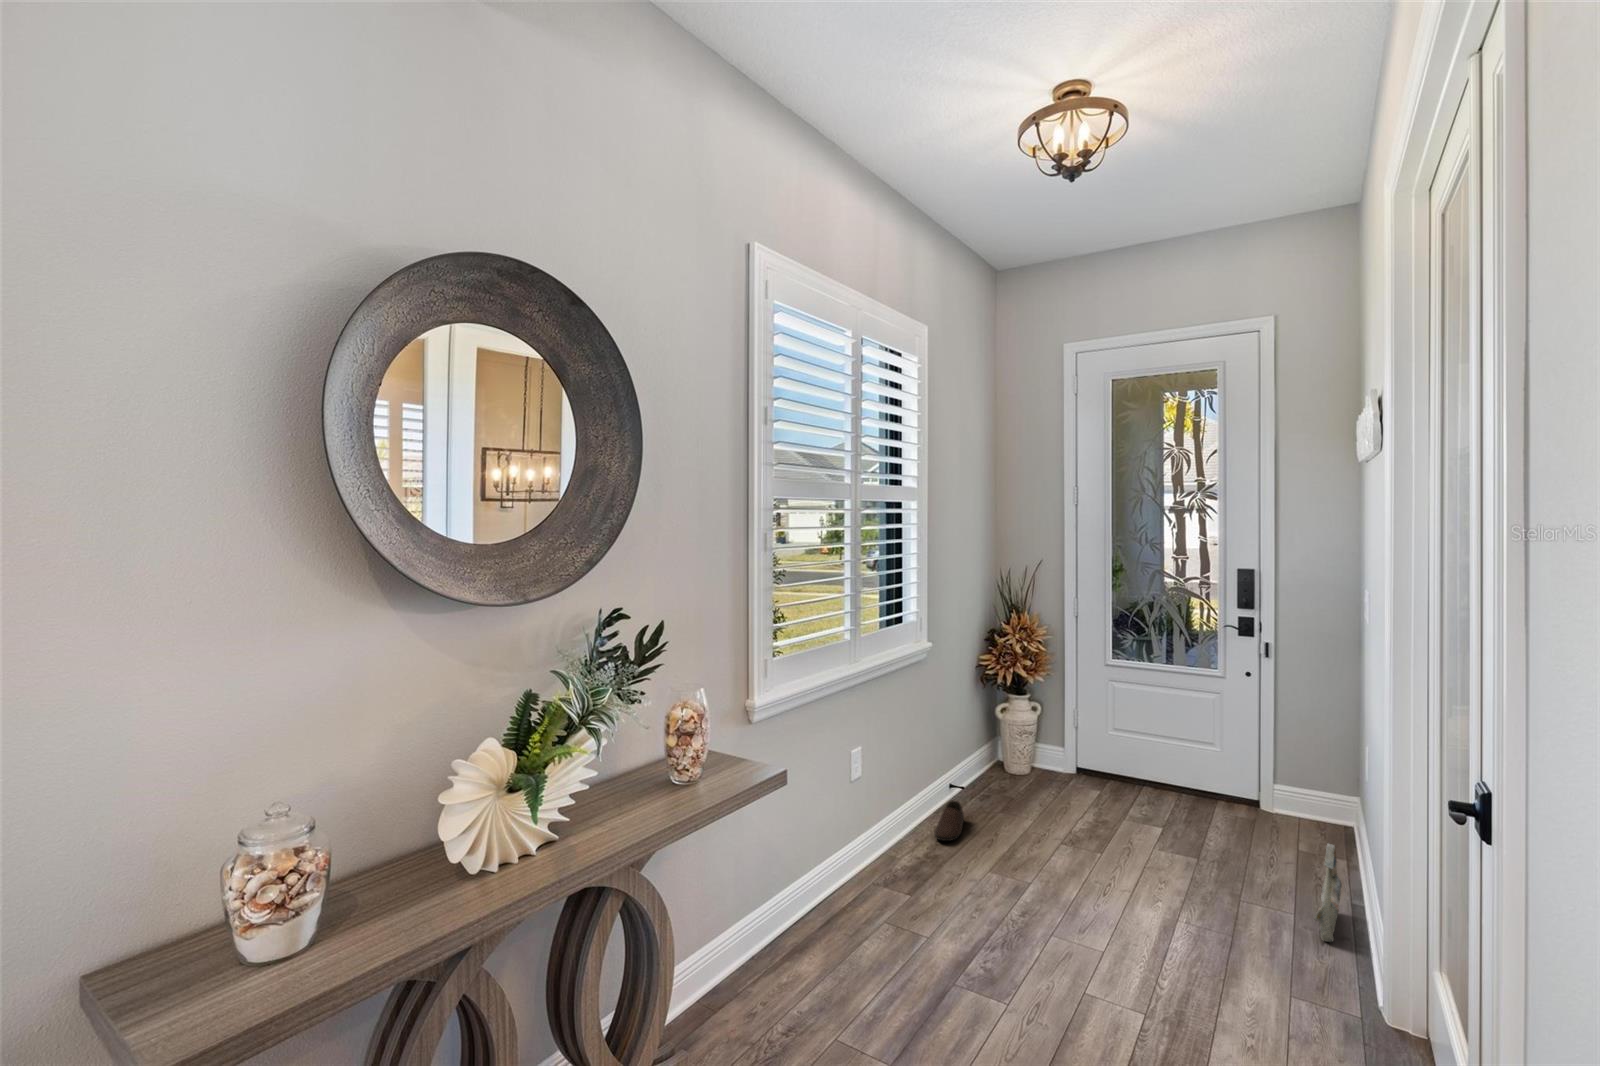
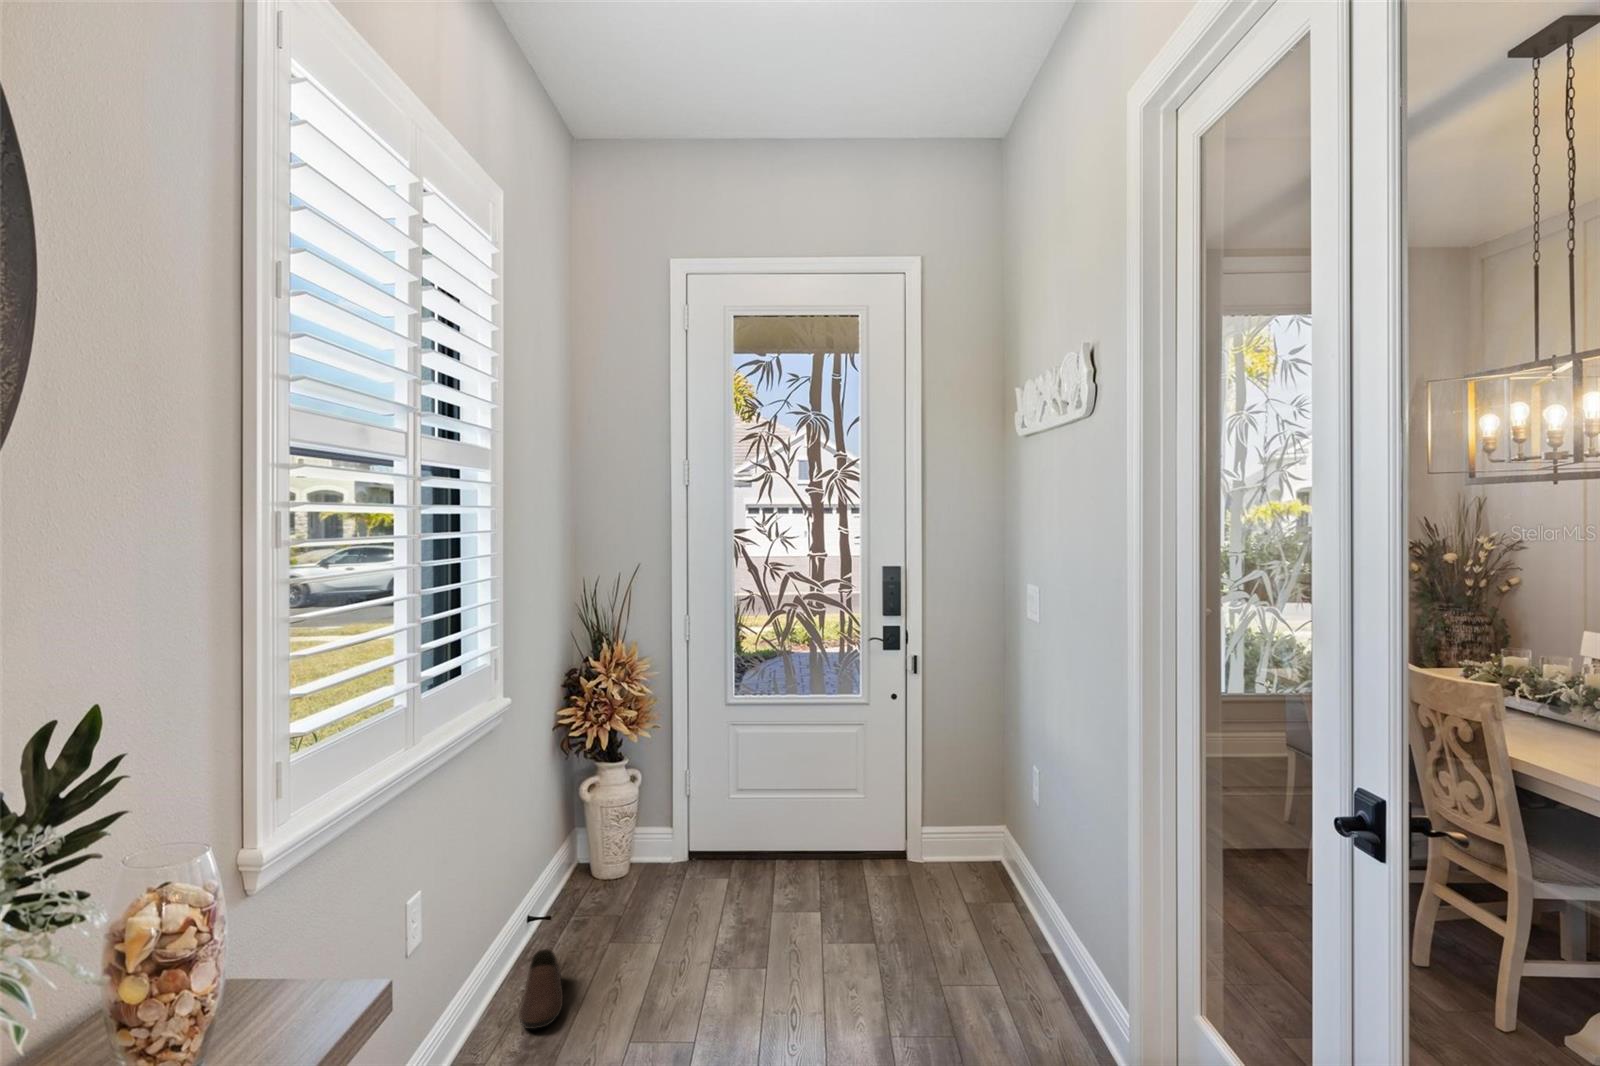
bag: present [1315,844,1342,942] -> none [1038,894,1080,1024]

